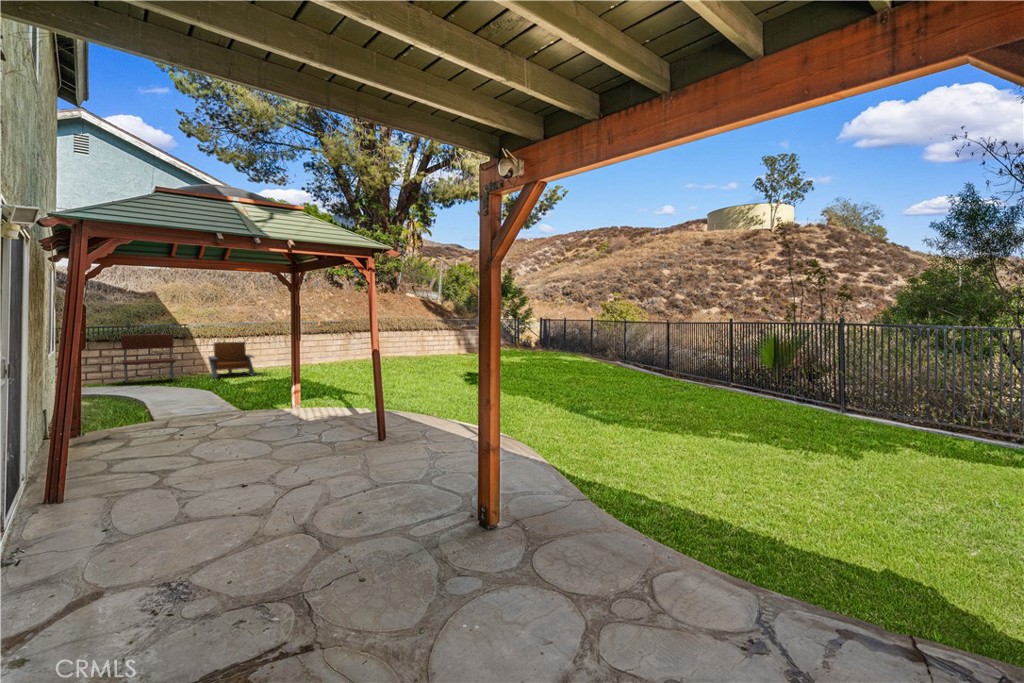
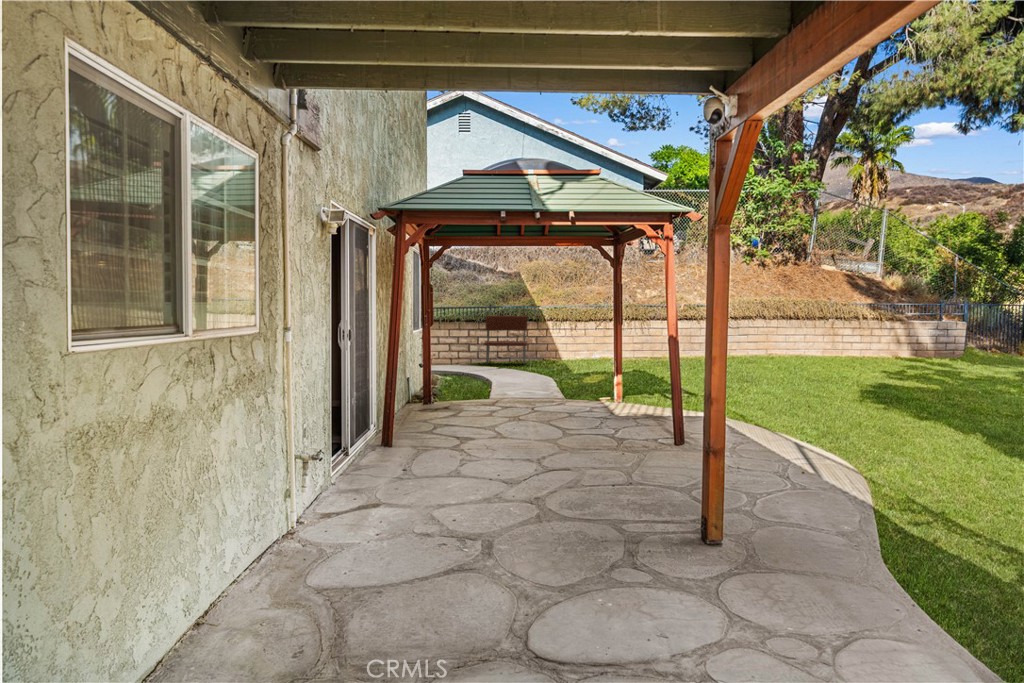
lounge chair: present [208,342,255,378] -> none [558,326,601,366]

